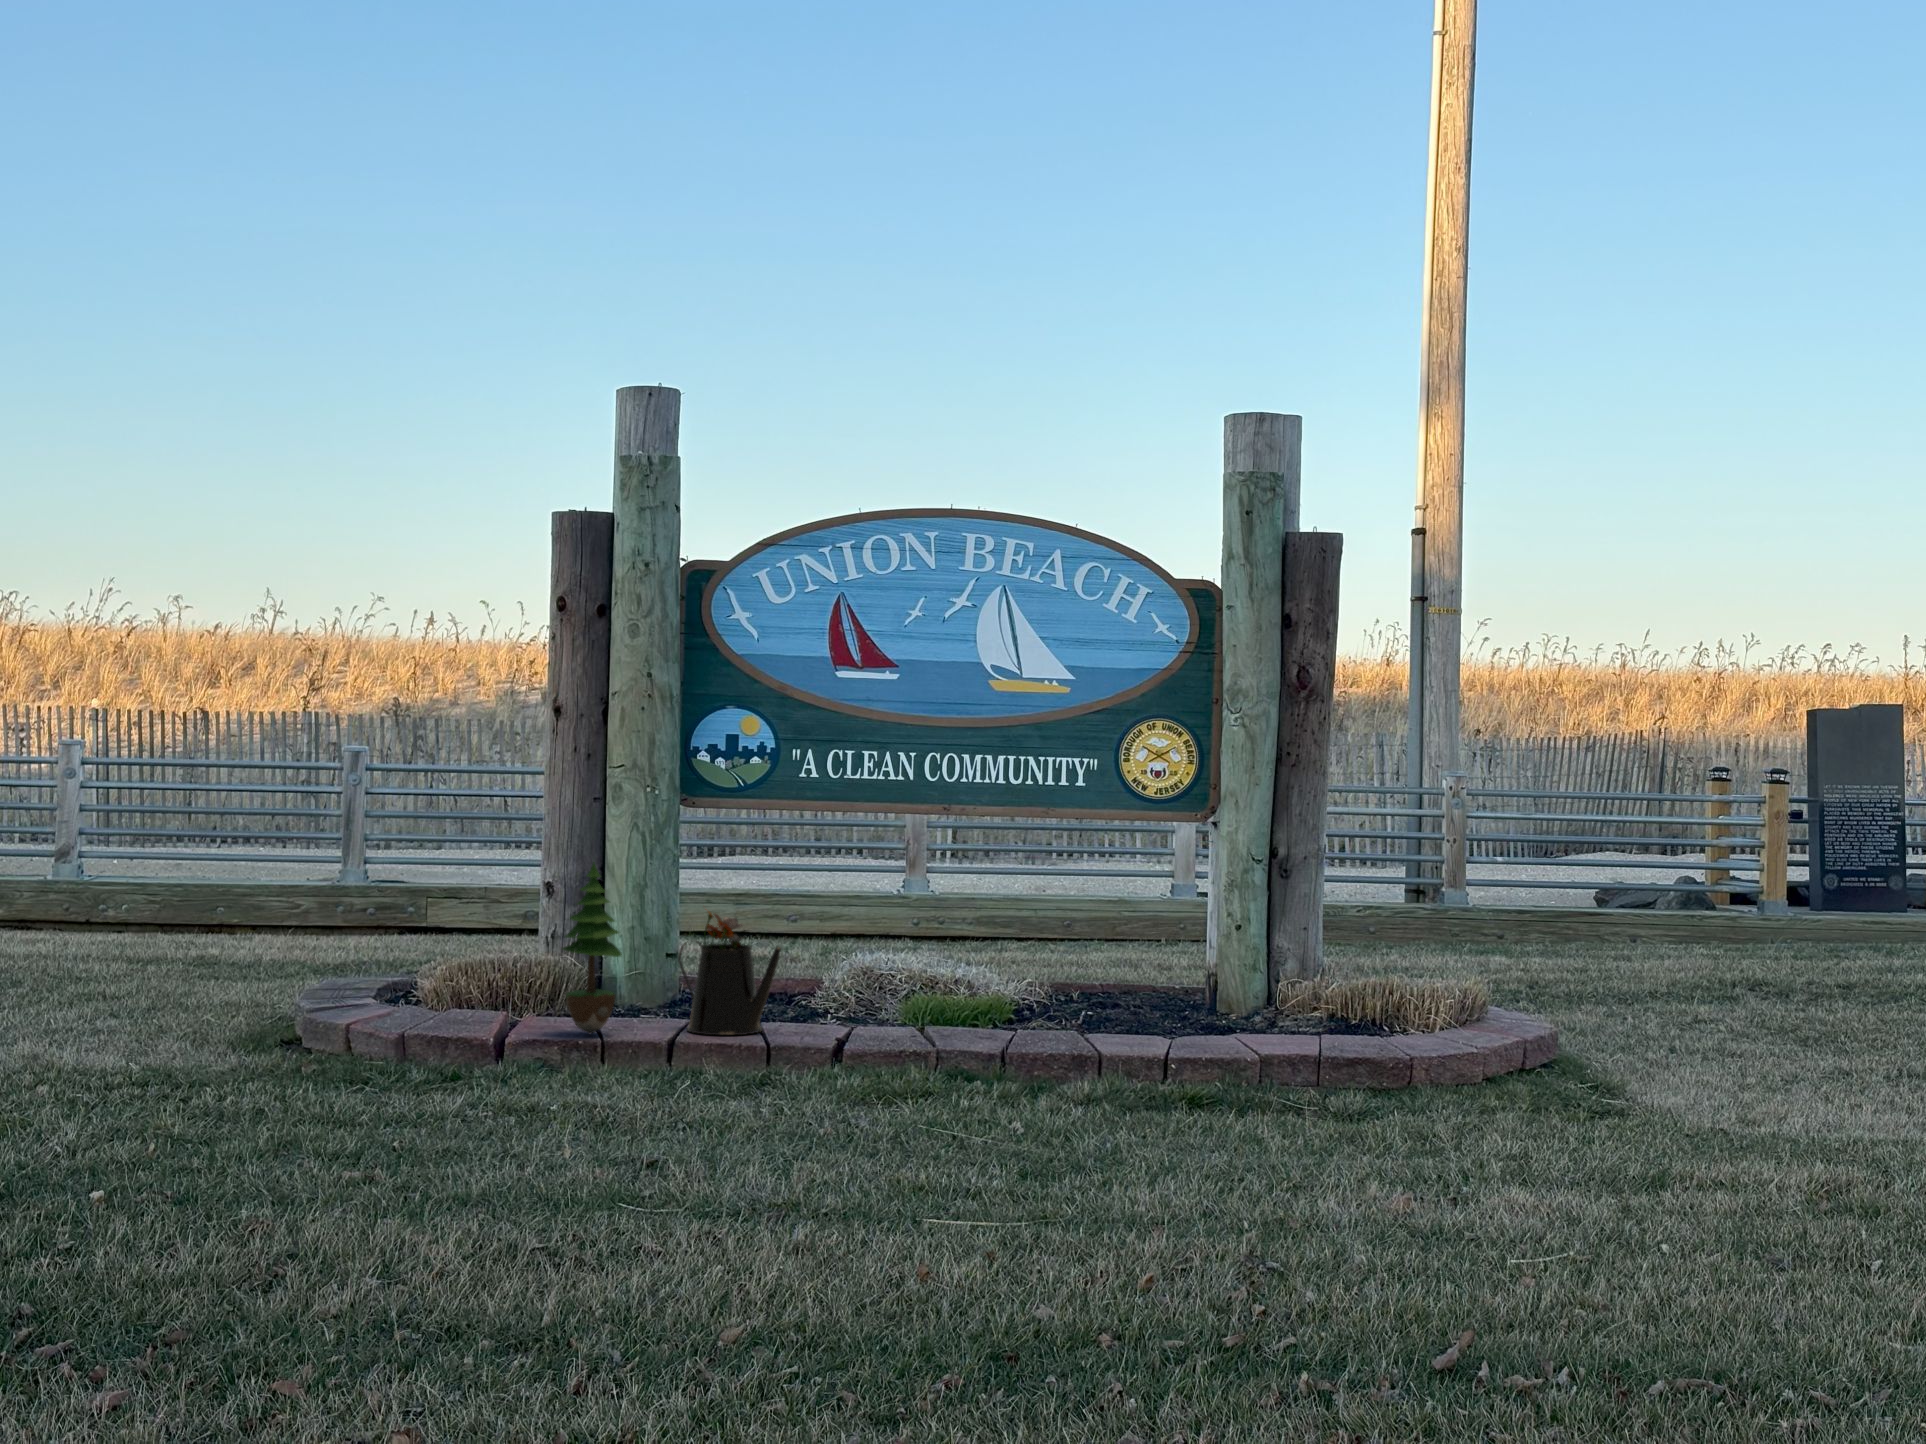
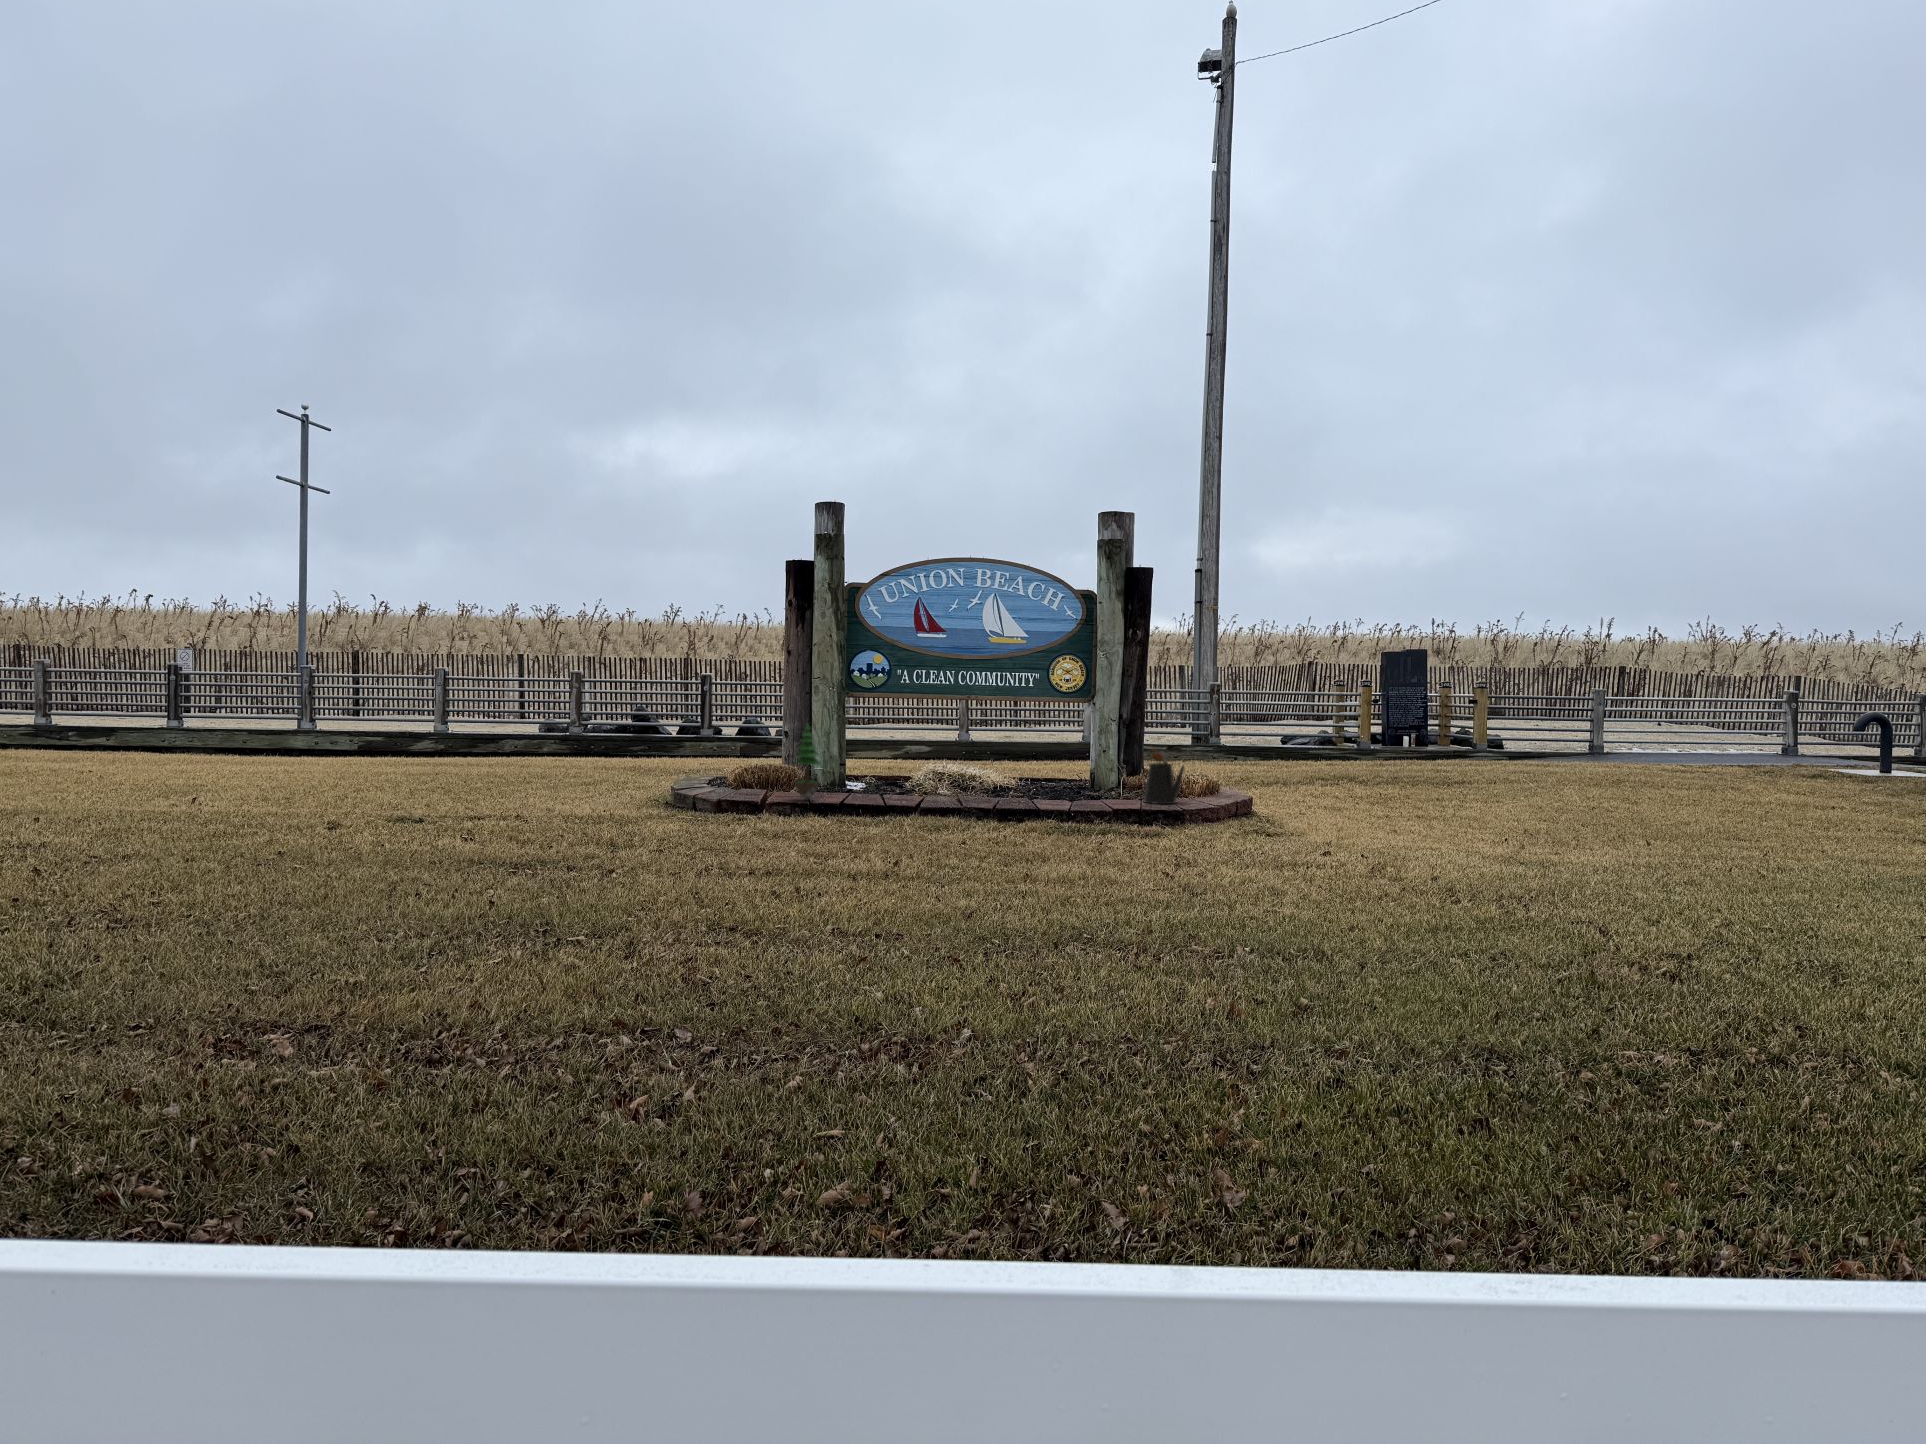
watering can: present [678,912,781,1035] -> present [1142,749,1184,804]

